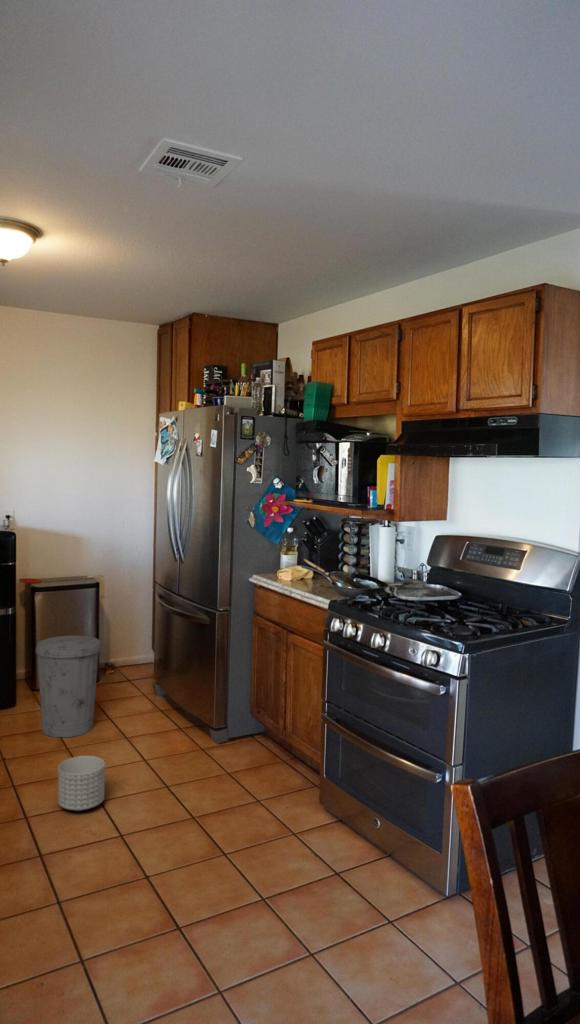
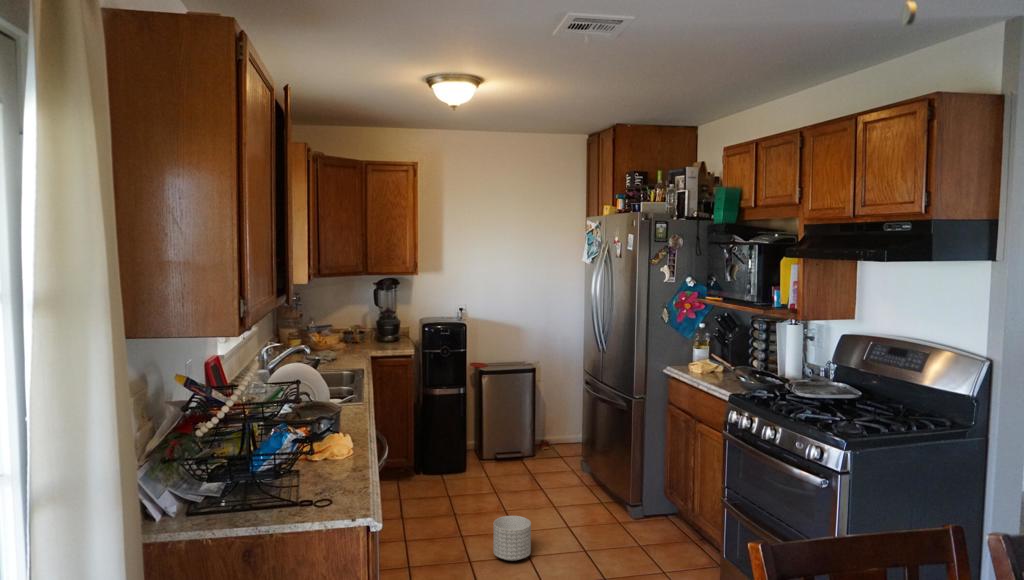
trash can: present [36,635,101,737] -> none [480,414,533,501]

